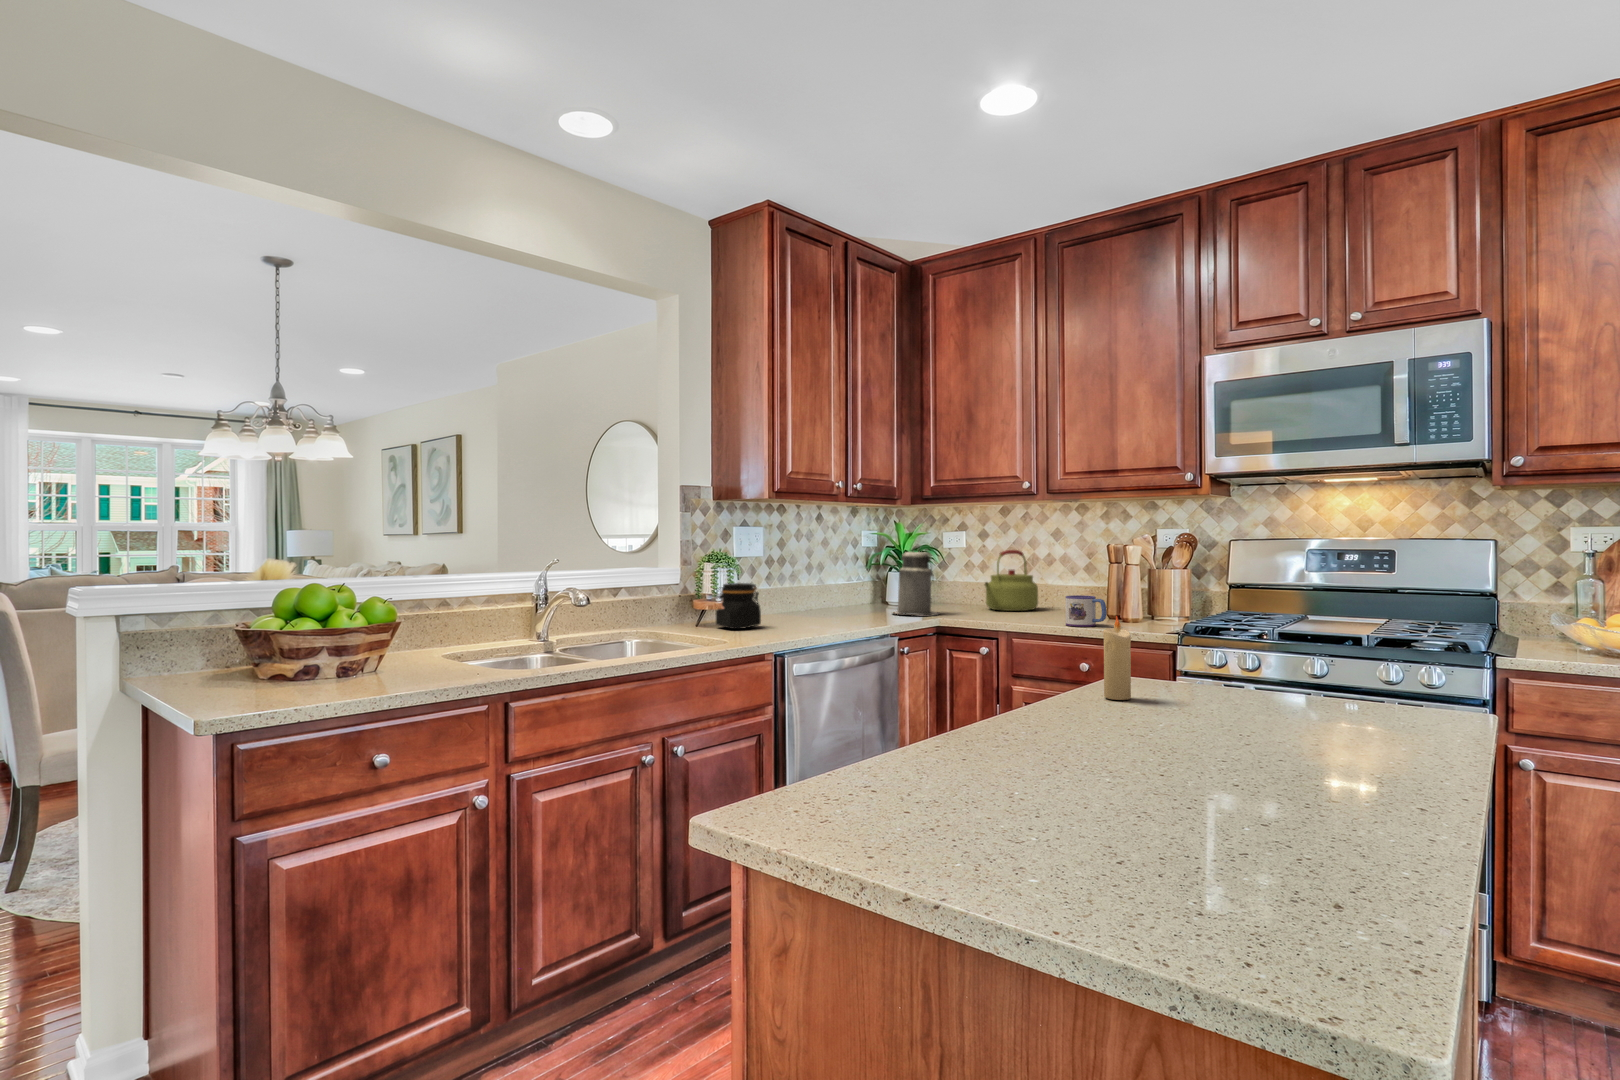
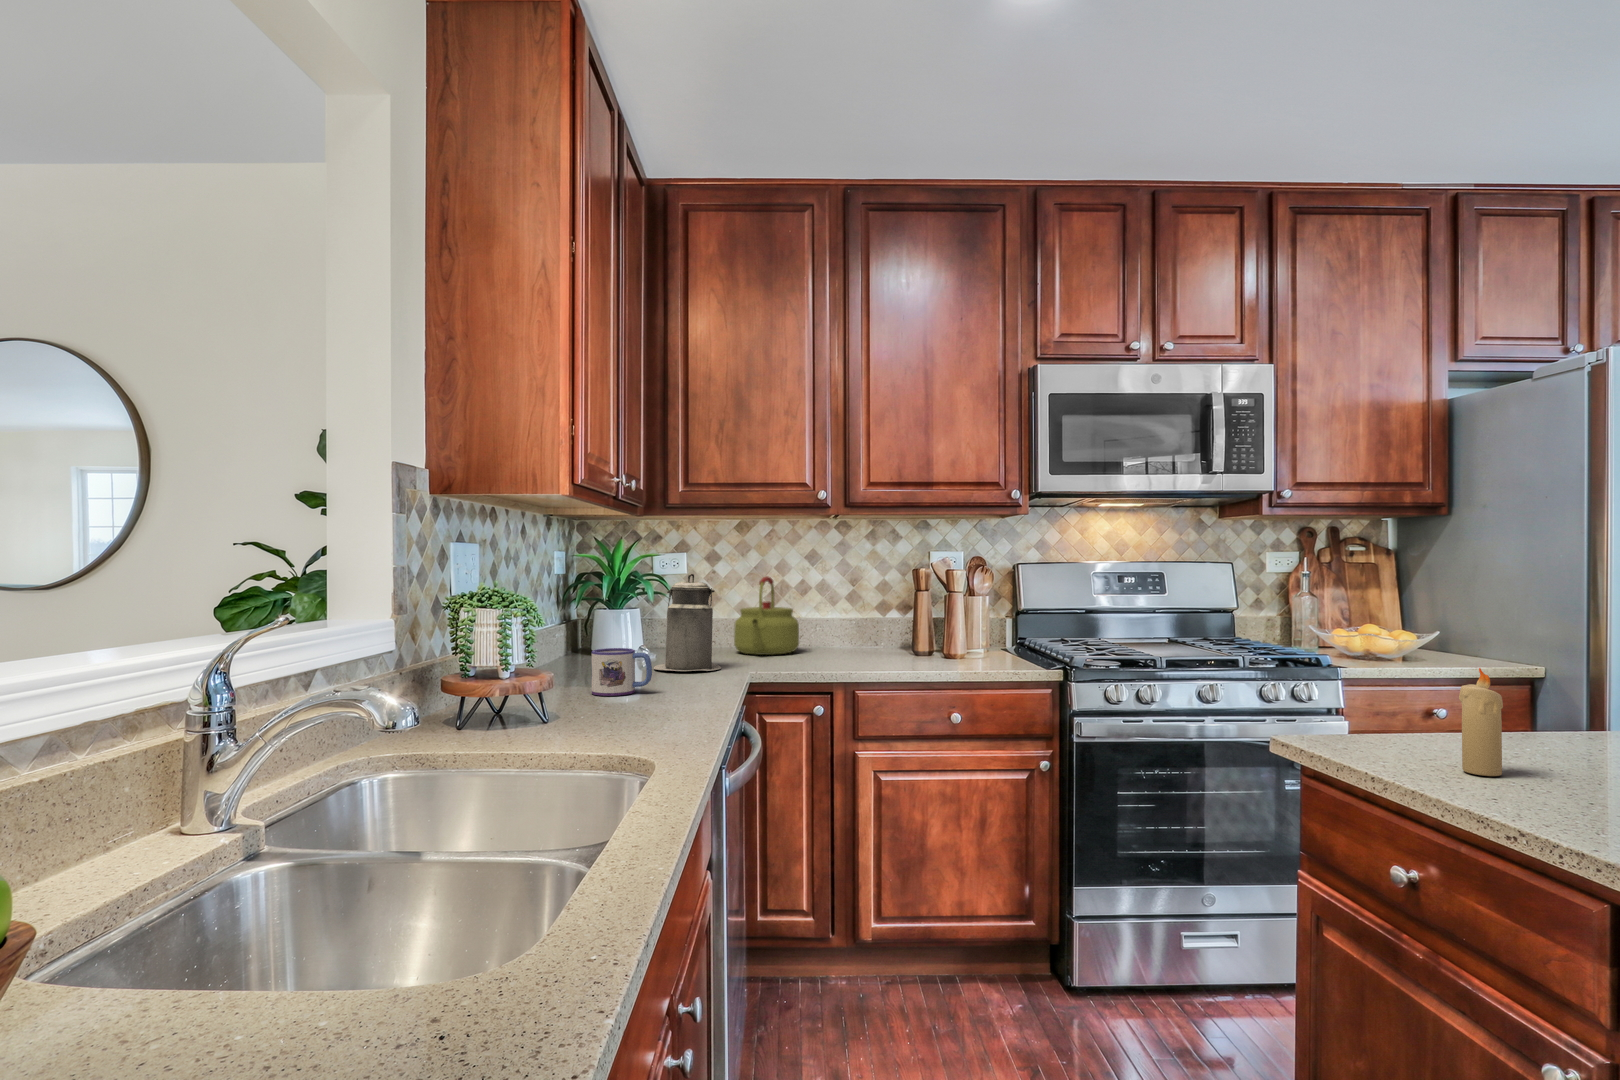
jar: present [716,583,761,629] -> none [493,642,574,724]
mug: present [1066,595,1107,627] -> present [592,648,652,696]

